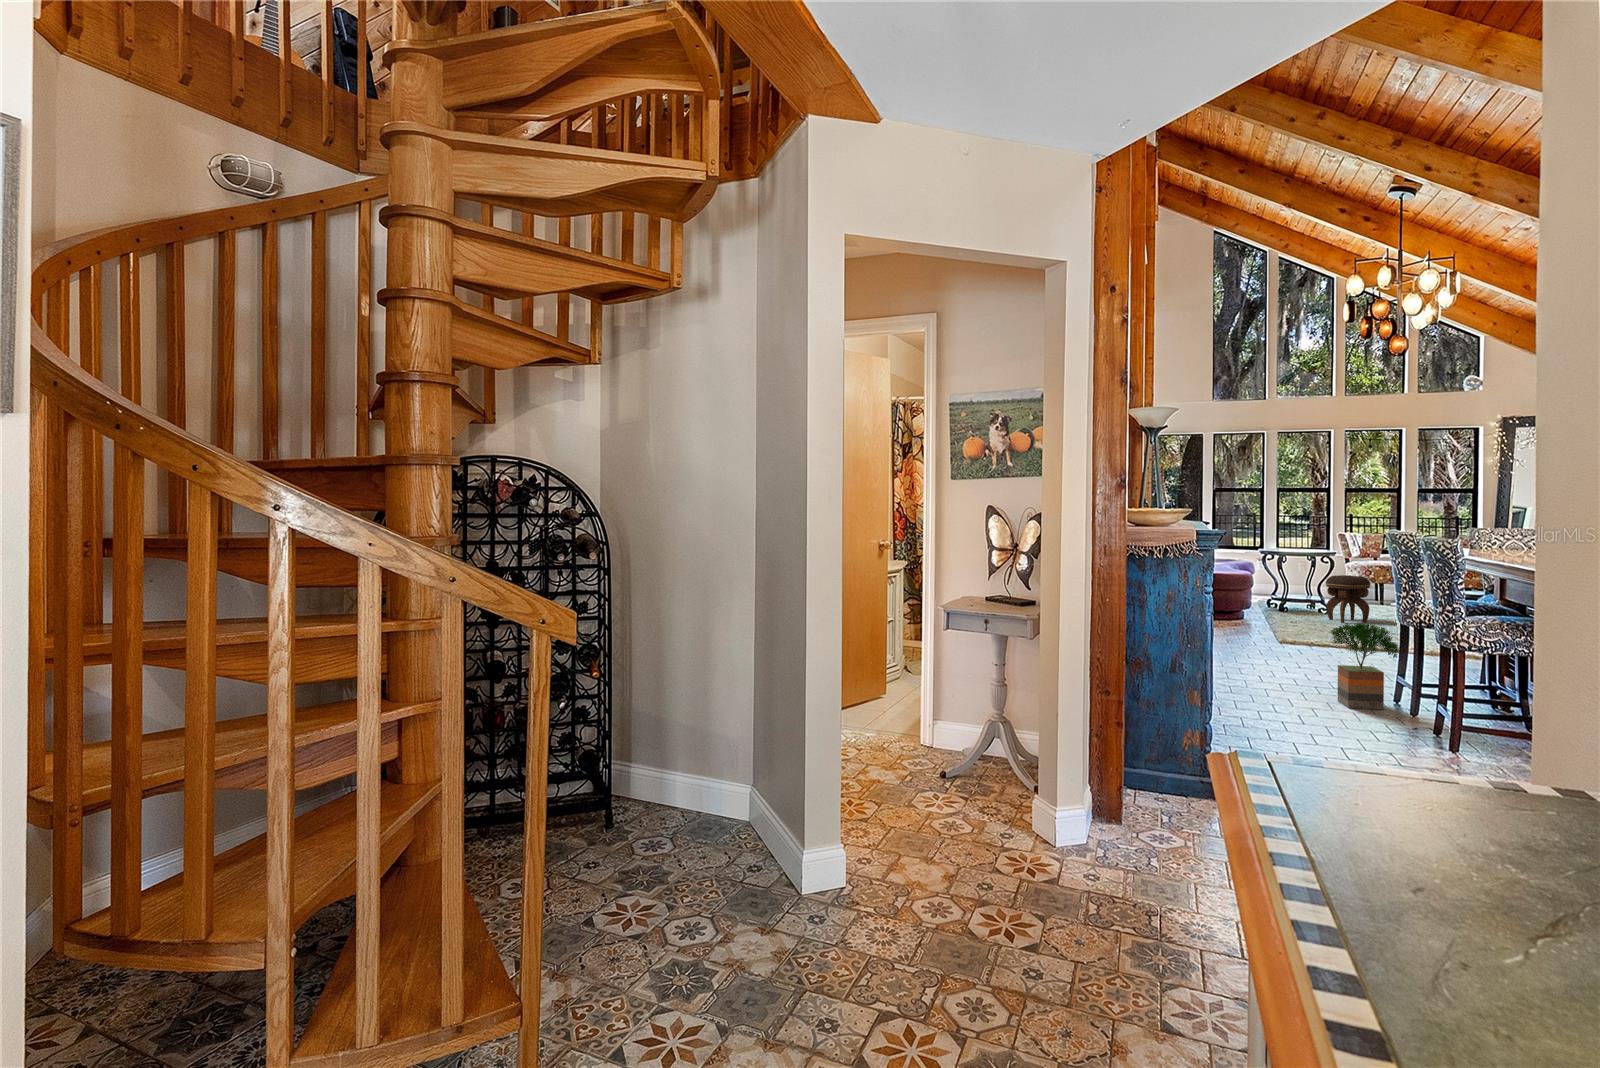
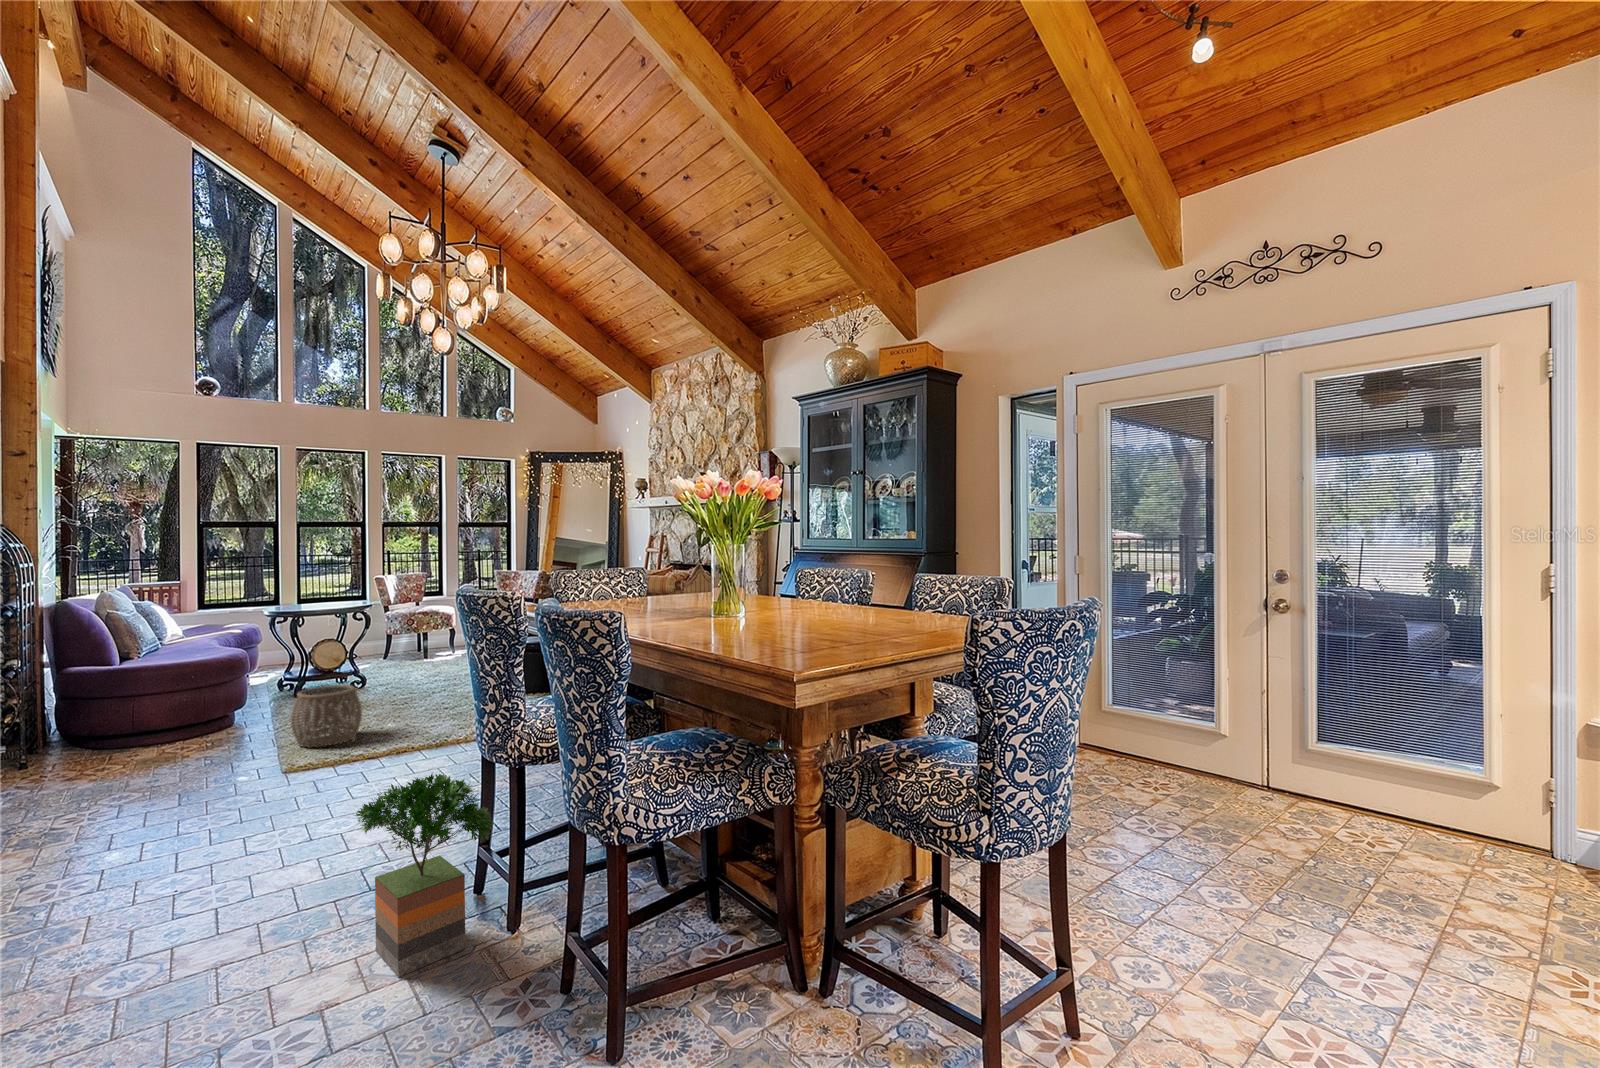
footstool: present [1326,575,1370,623] -> none [359,633,415,699]
woven basket: none [1282,601,1329,639] -> present [291,685,362,747]

